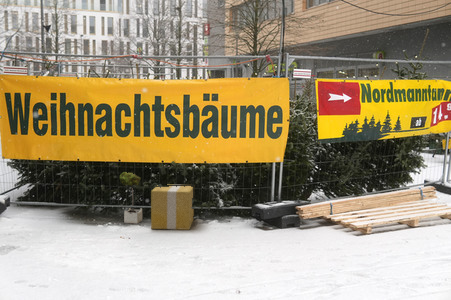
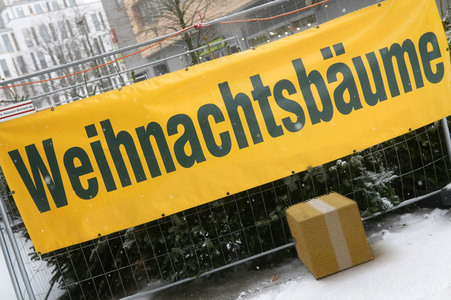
potted tree: present [120,172,142,224] -> none [229,206,282,284]

